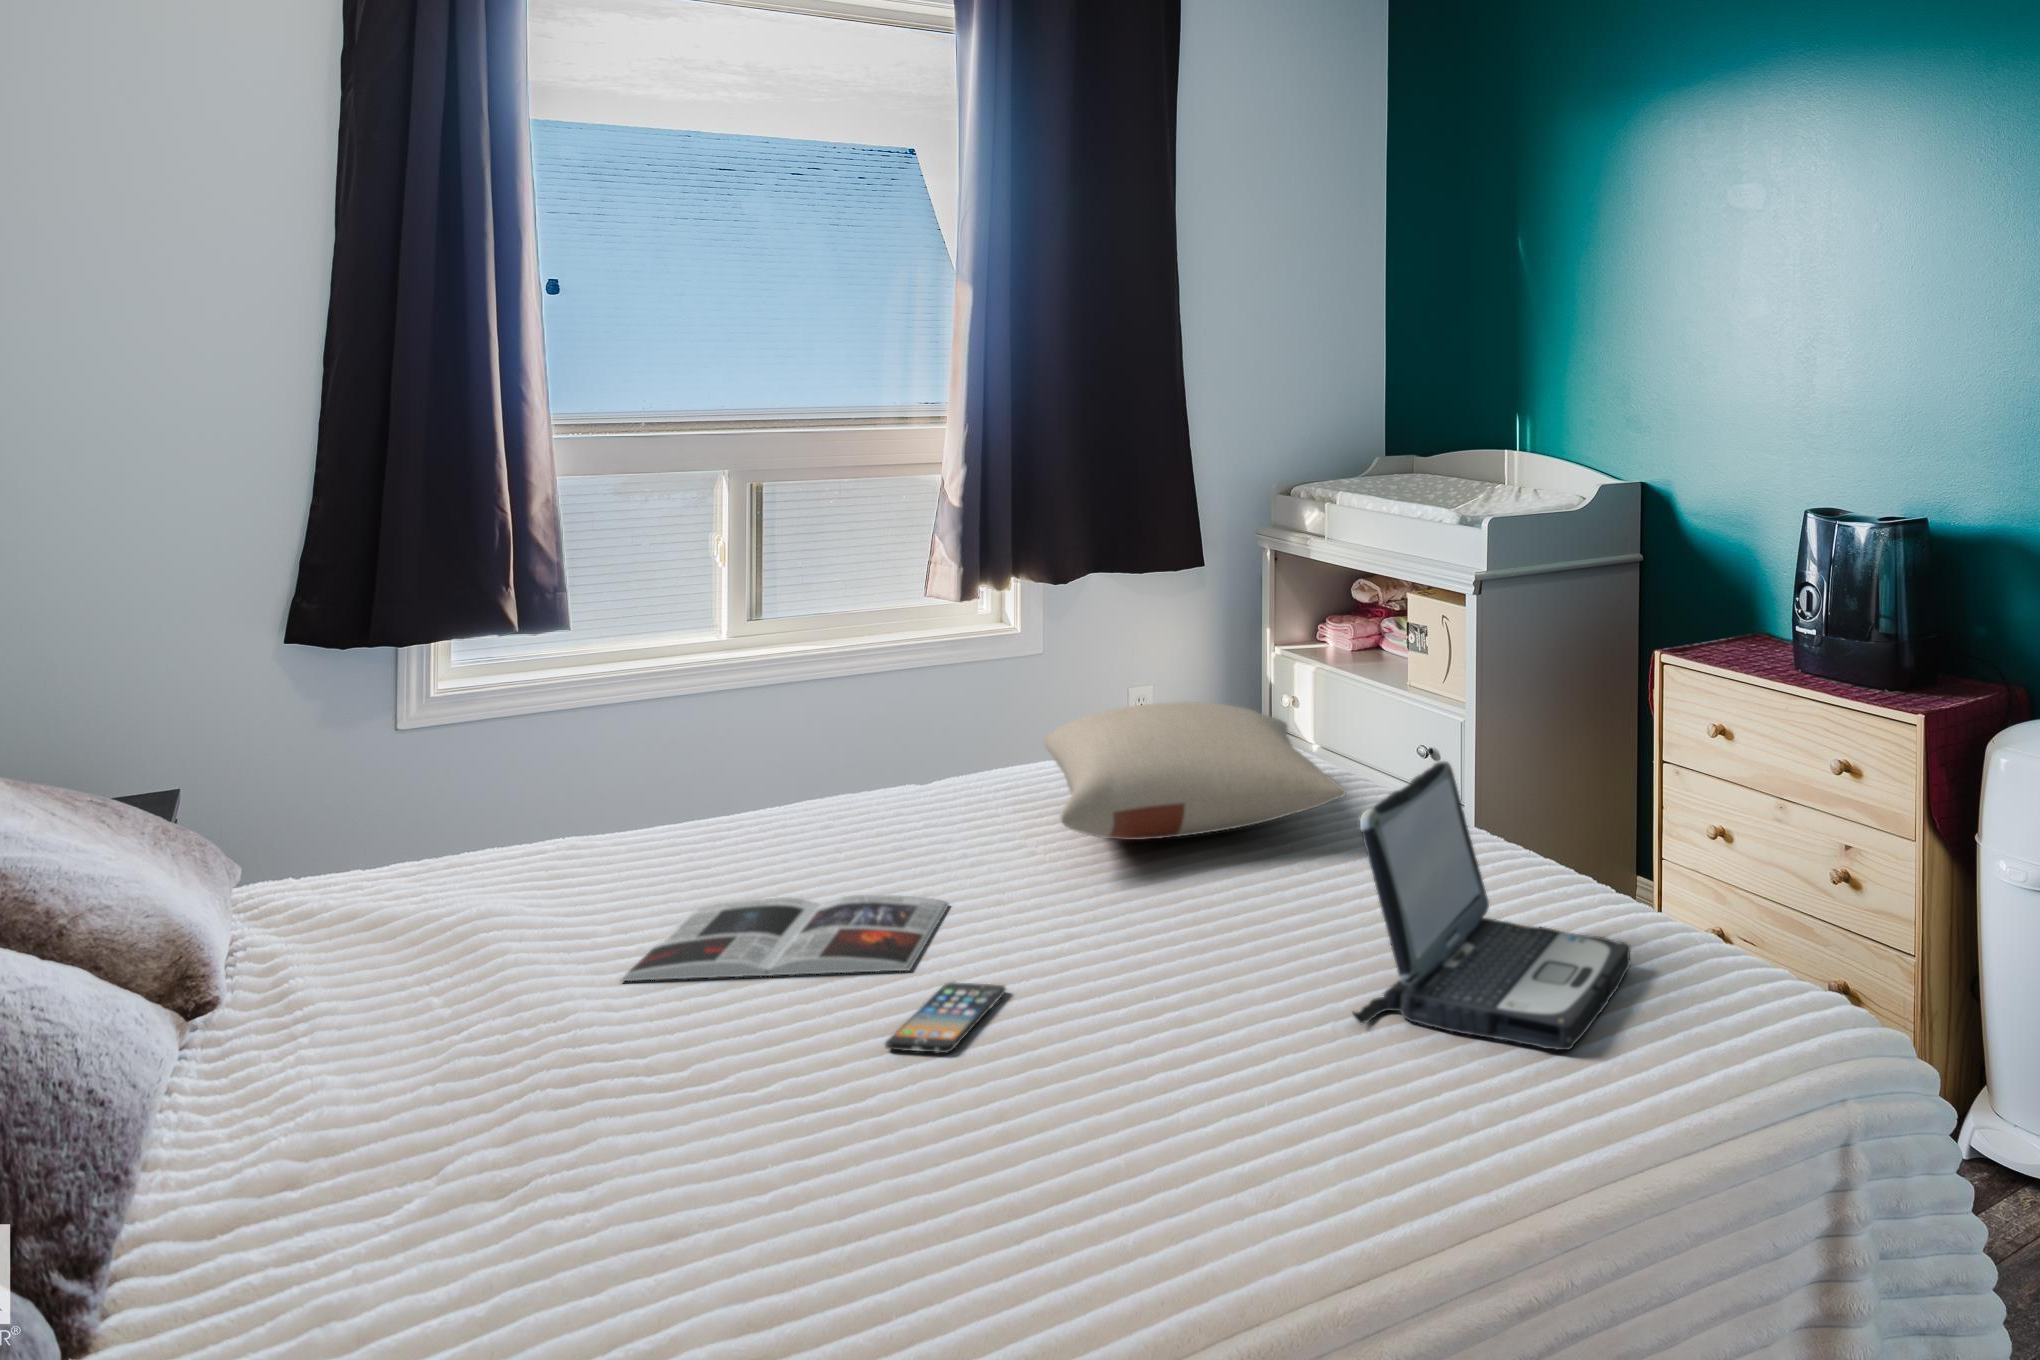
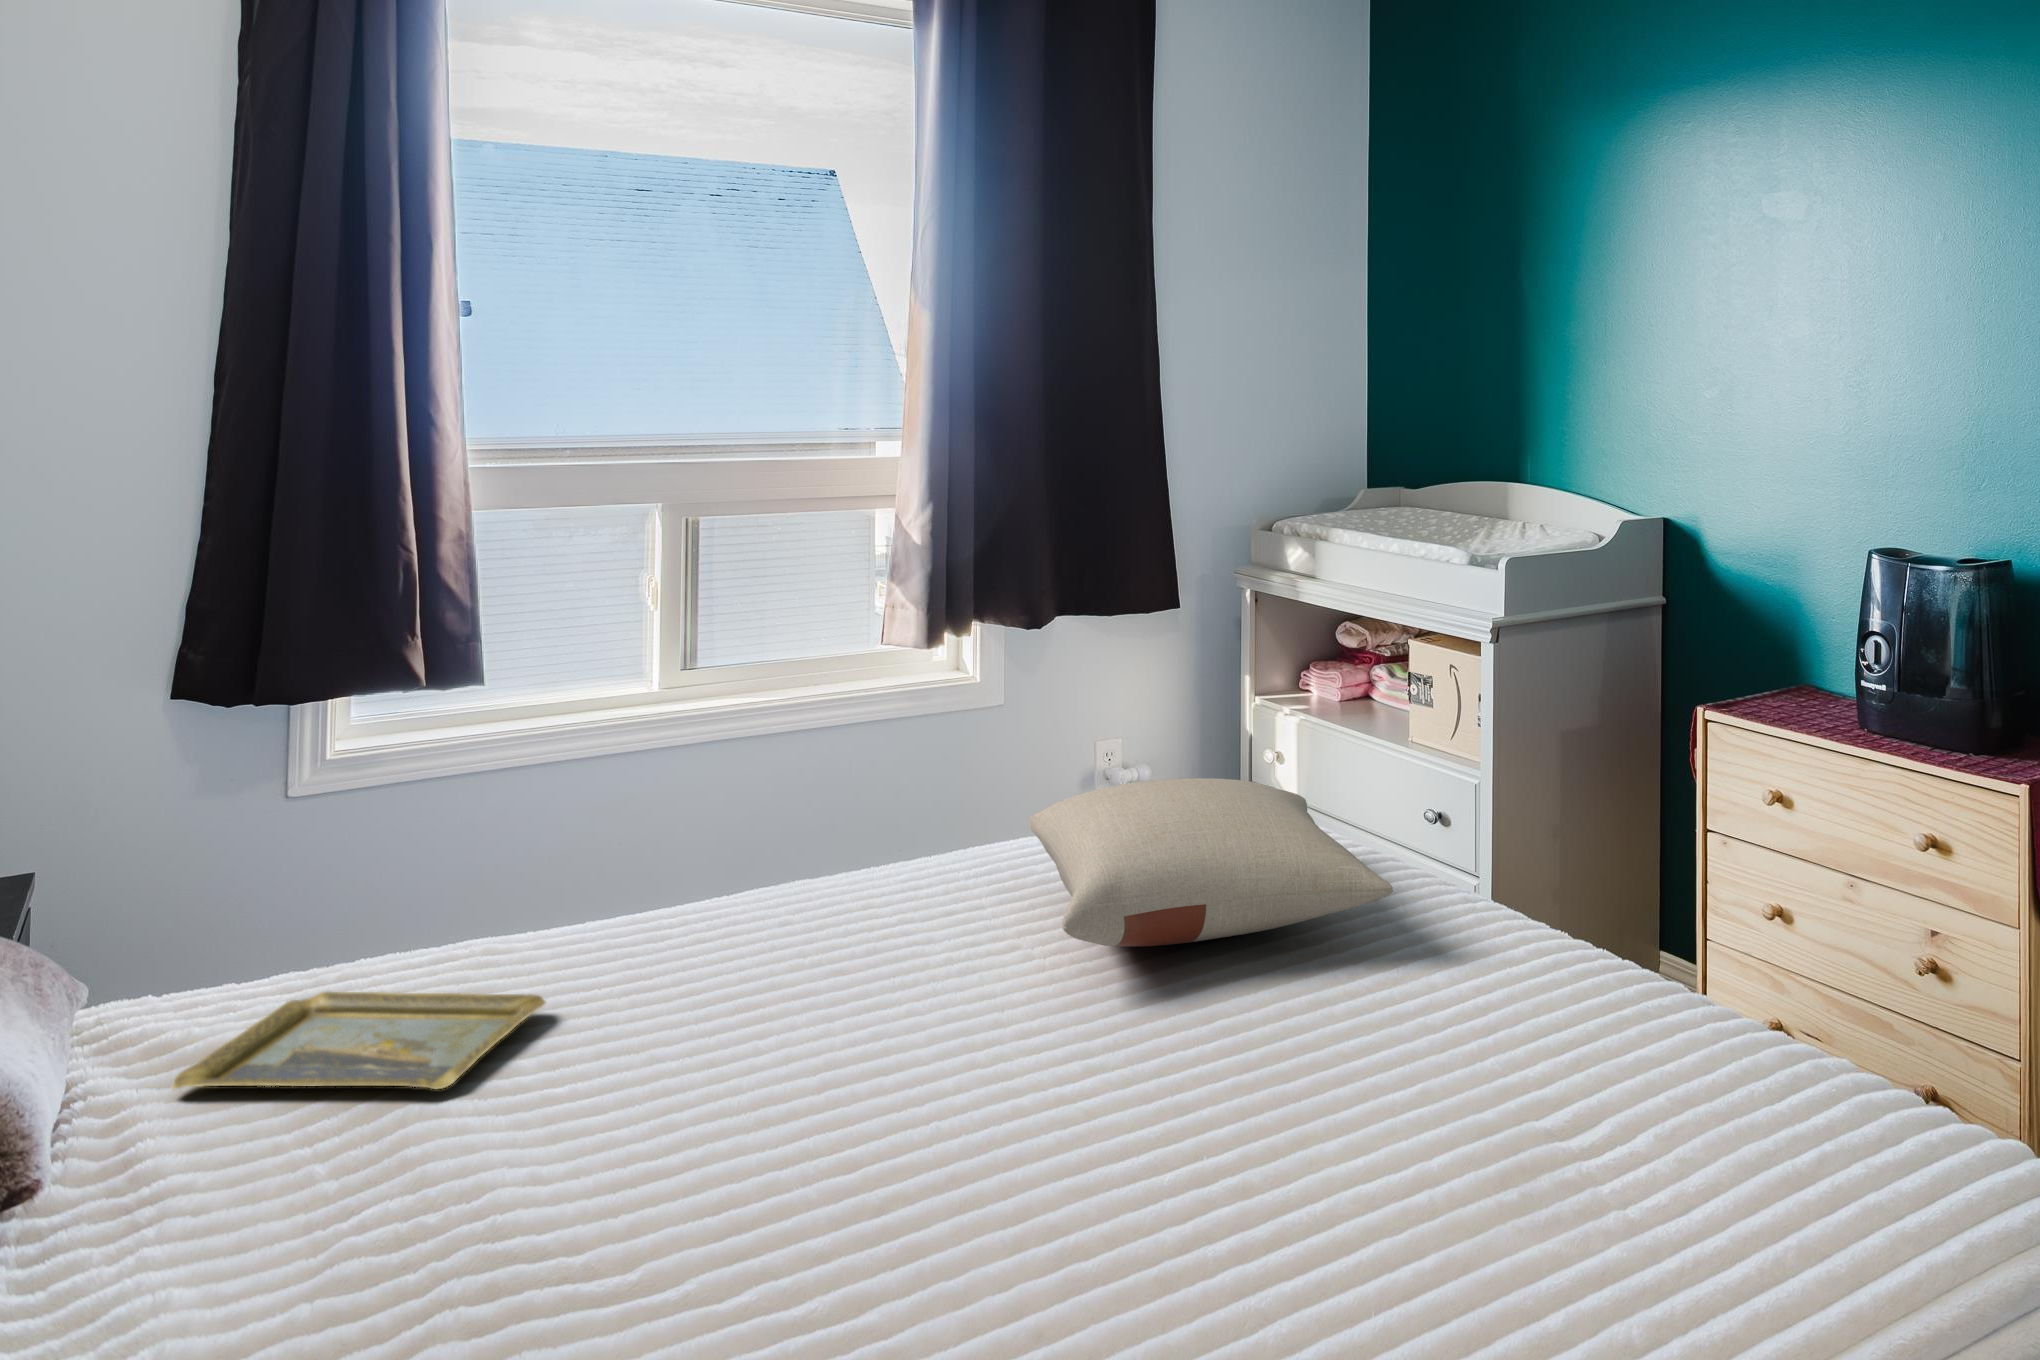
laptop: present [1353,761,1631,1050] -> none [1448,862,1772,1244]
tray: none [316,872,626,943] -> present [172,991,546,1090]
magazine: present [621,895,949,981] -> none [539,1021,933,1143]
smartphone: present [885,982,1006,1053] -> none [871,1145,1015,1249]

